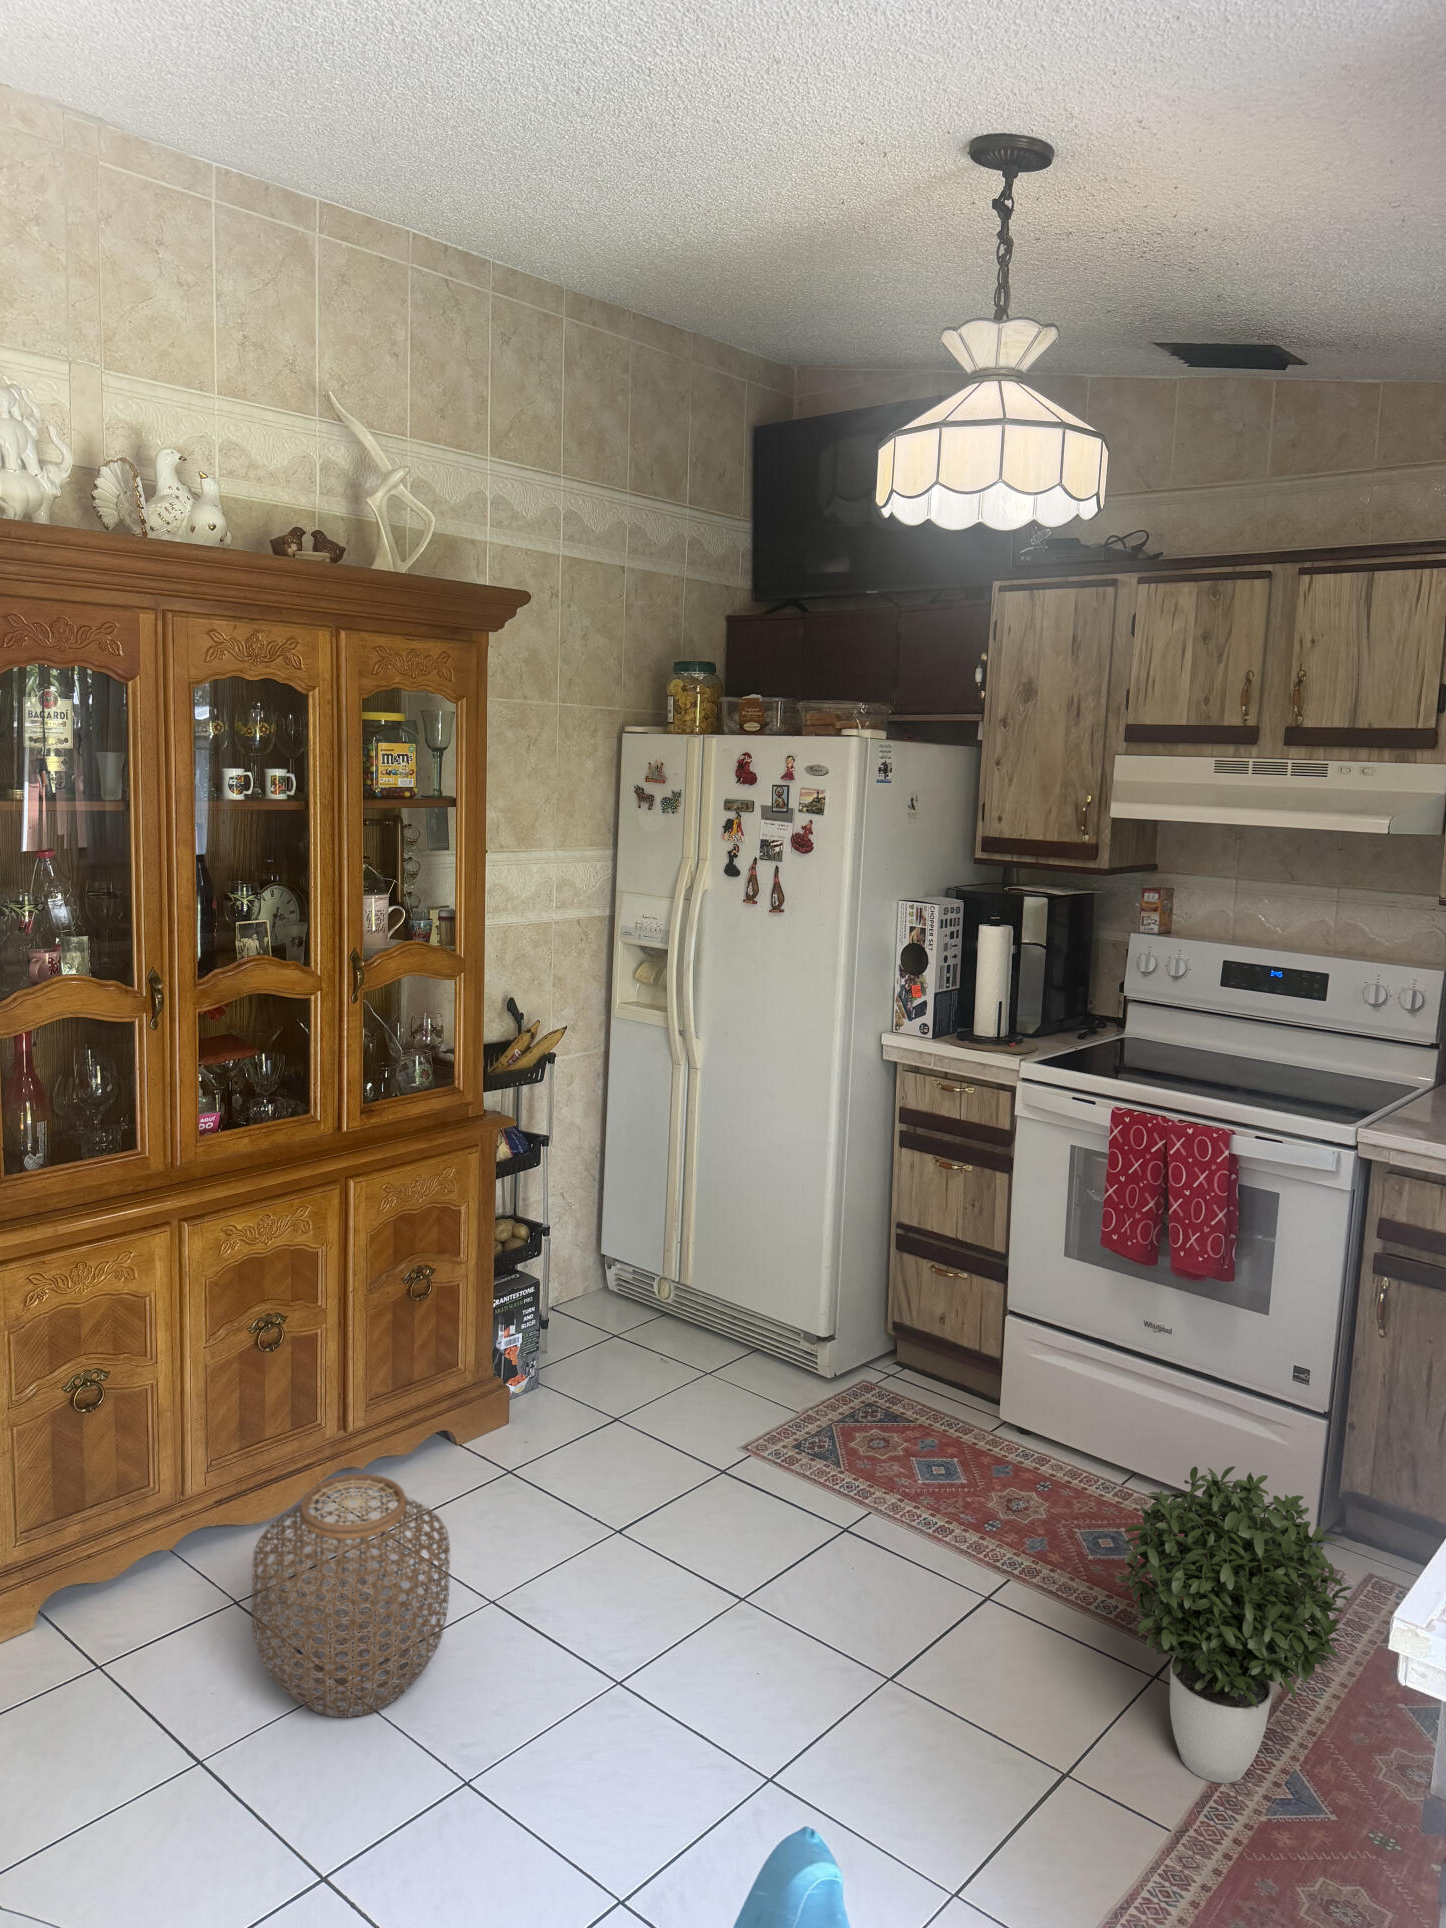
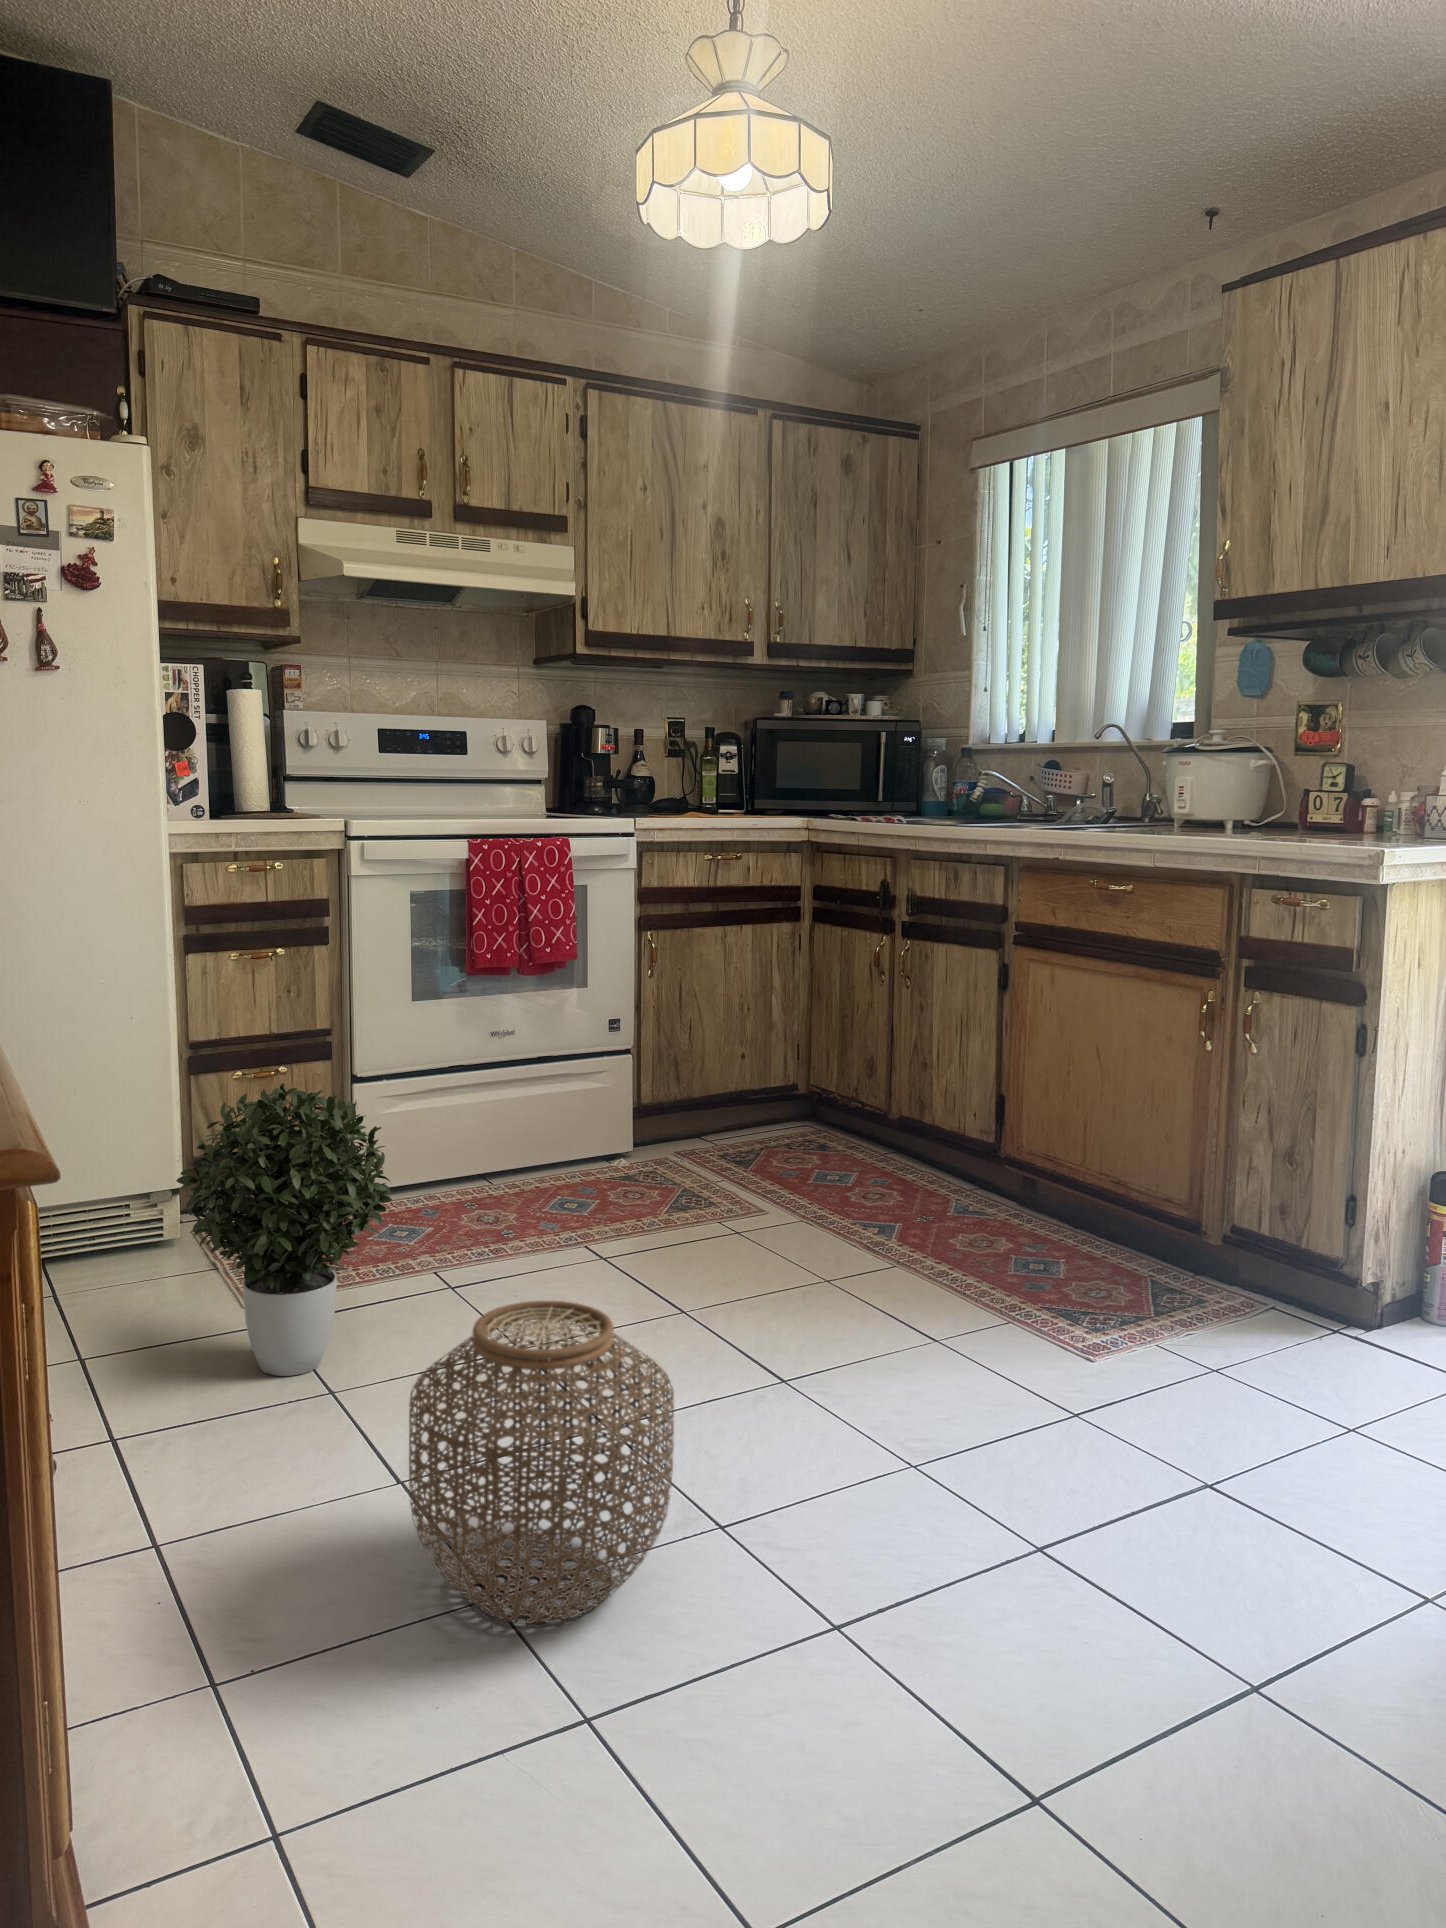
potted plant: present [1116,1466,1352,1784] -> present [176,1083,392,1376]

